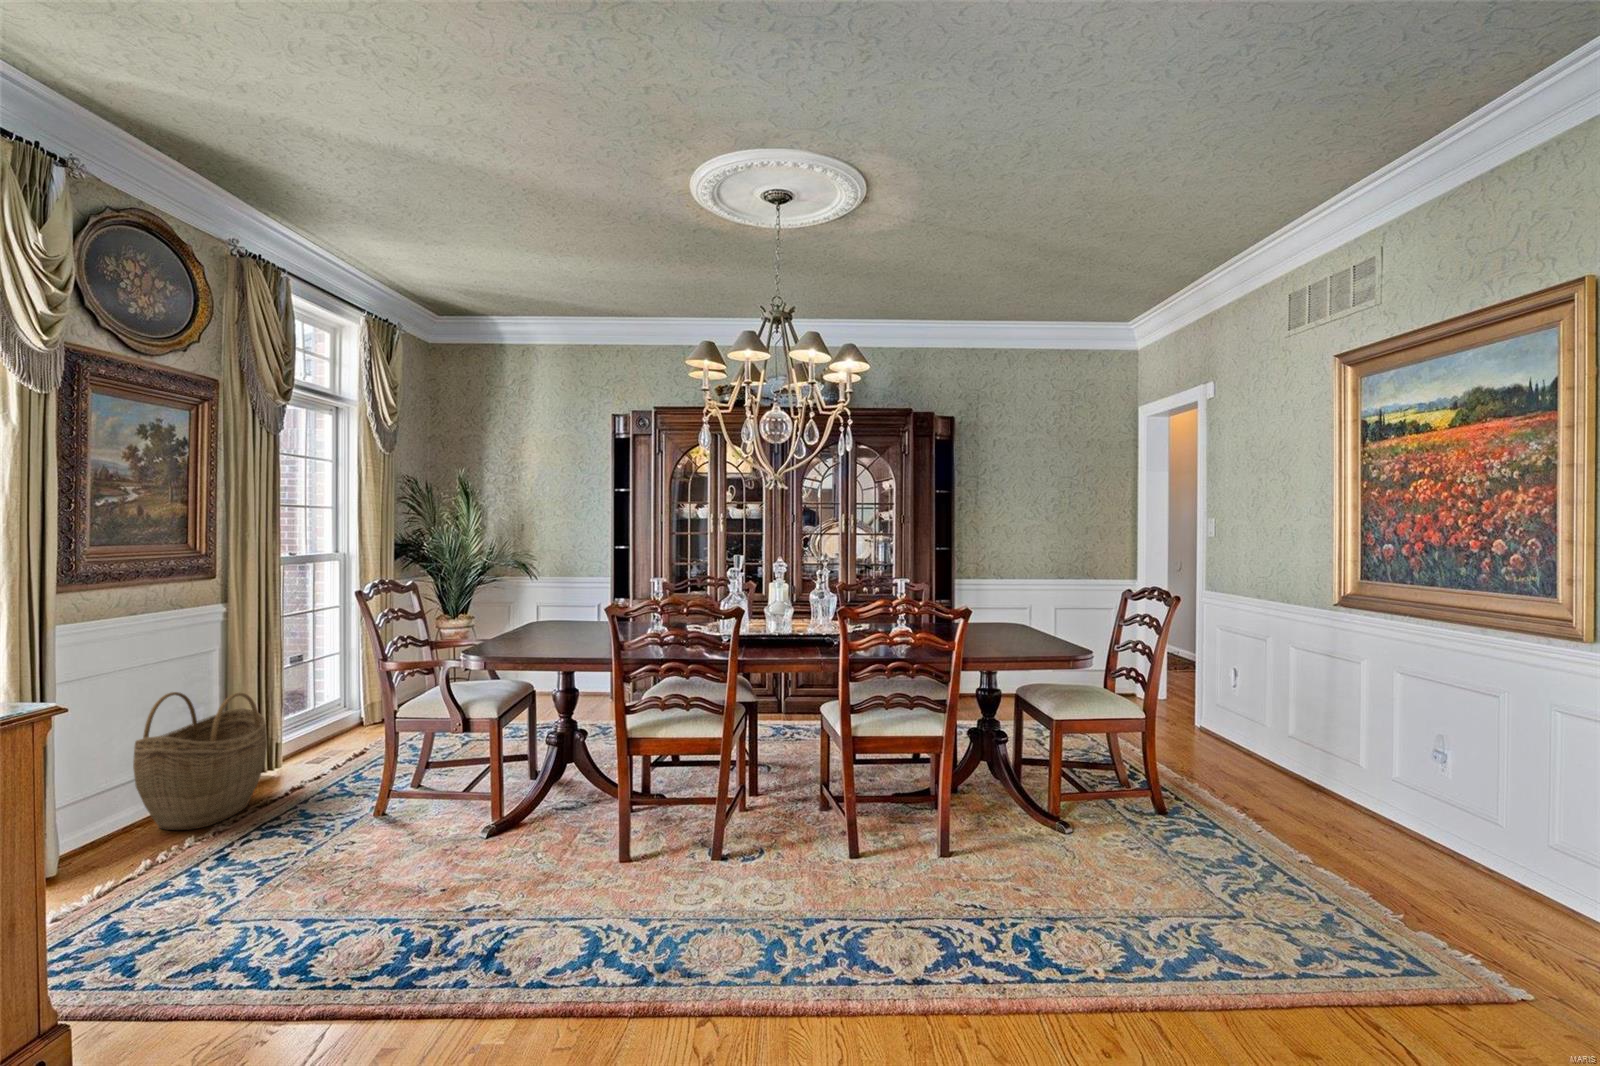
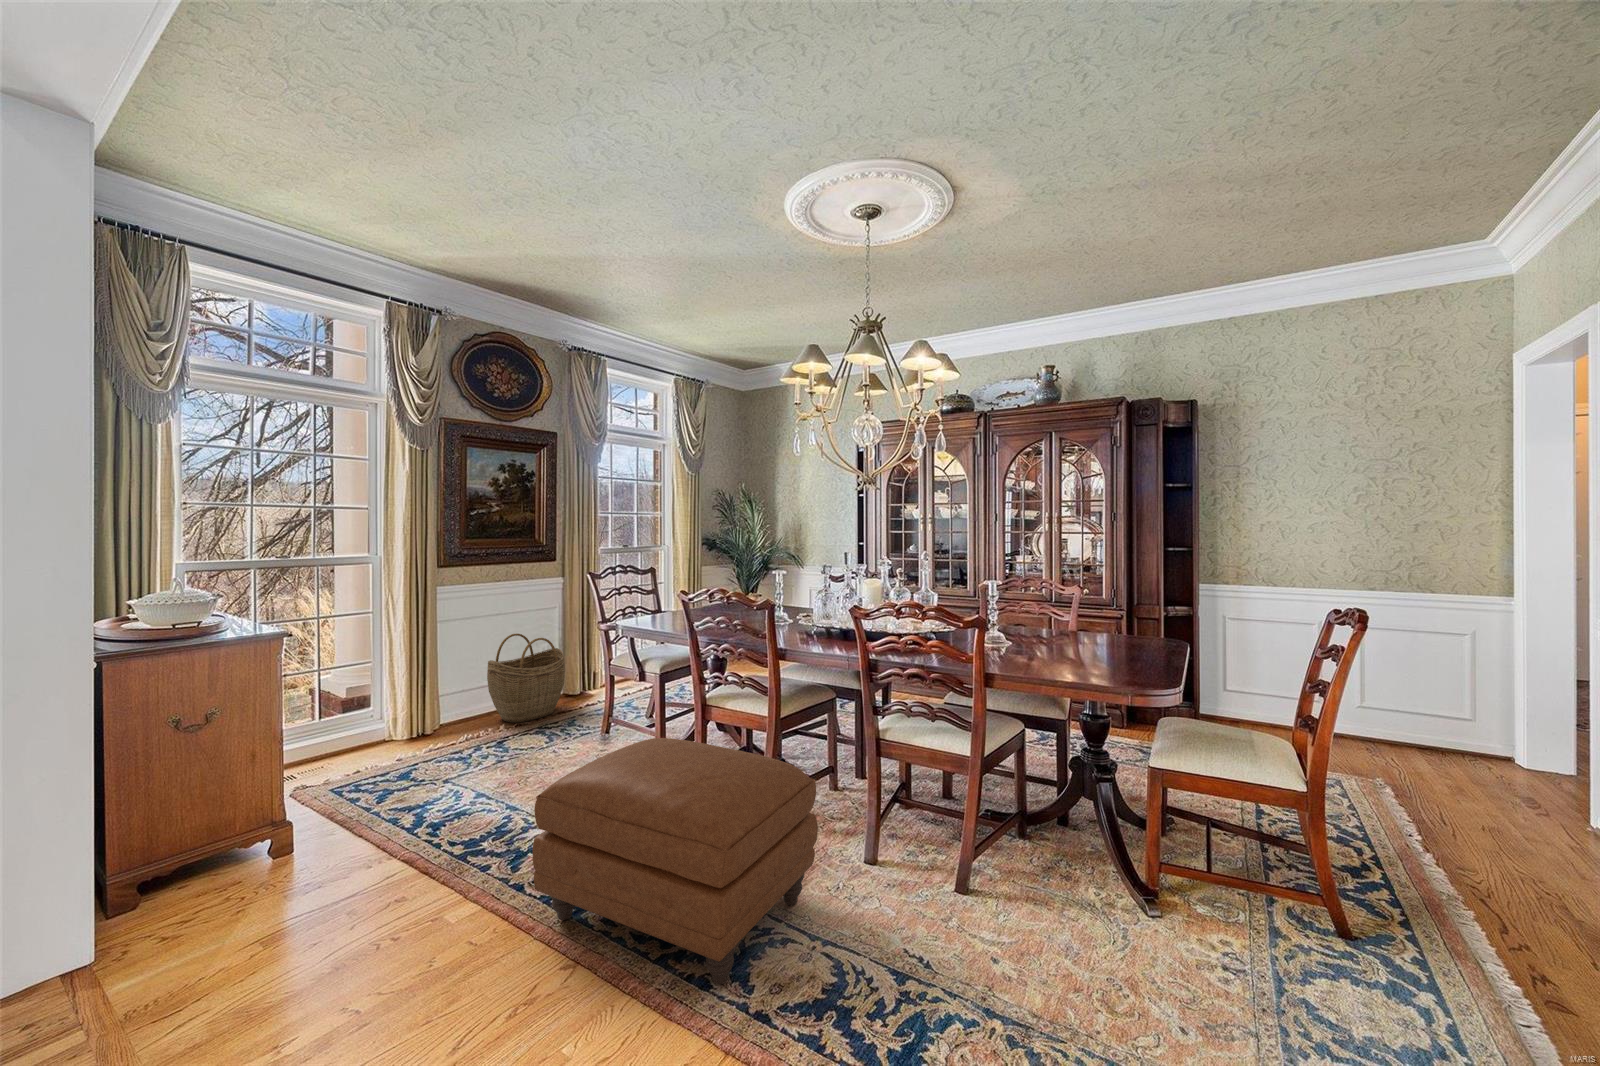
ottoman: none [606,761,883,990] -> present [533,738,818,984]

